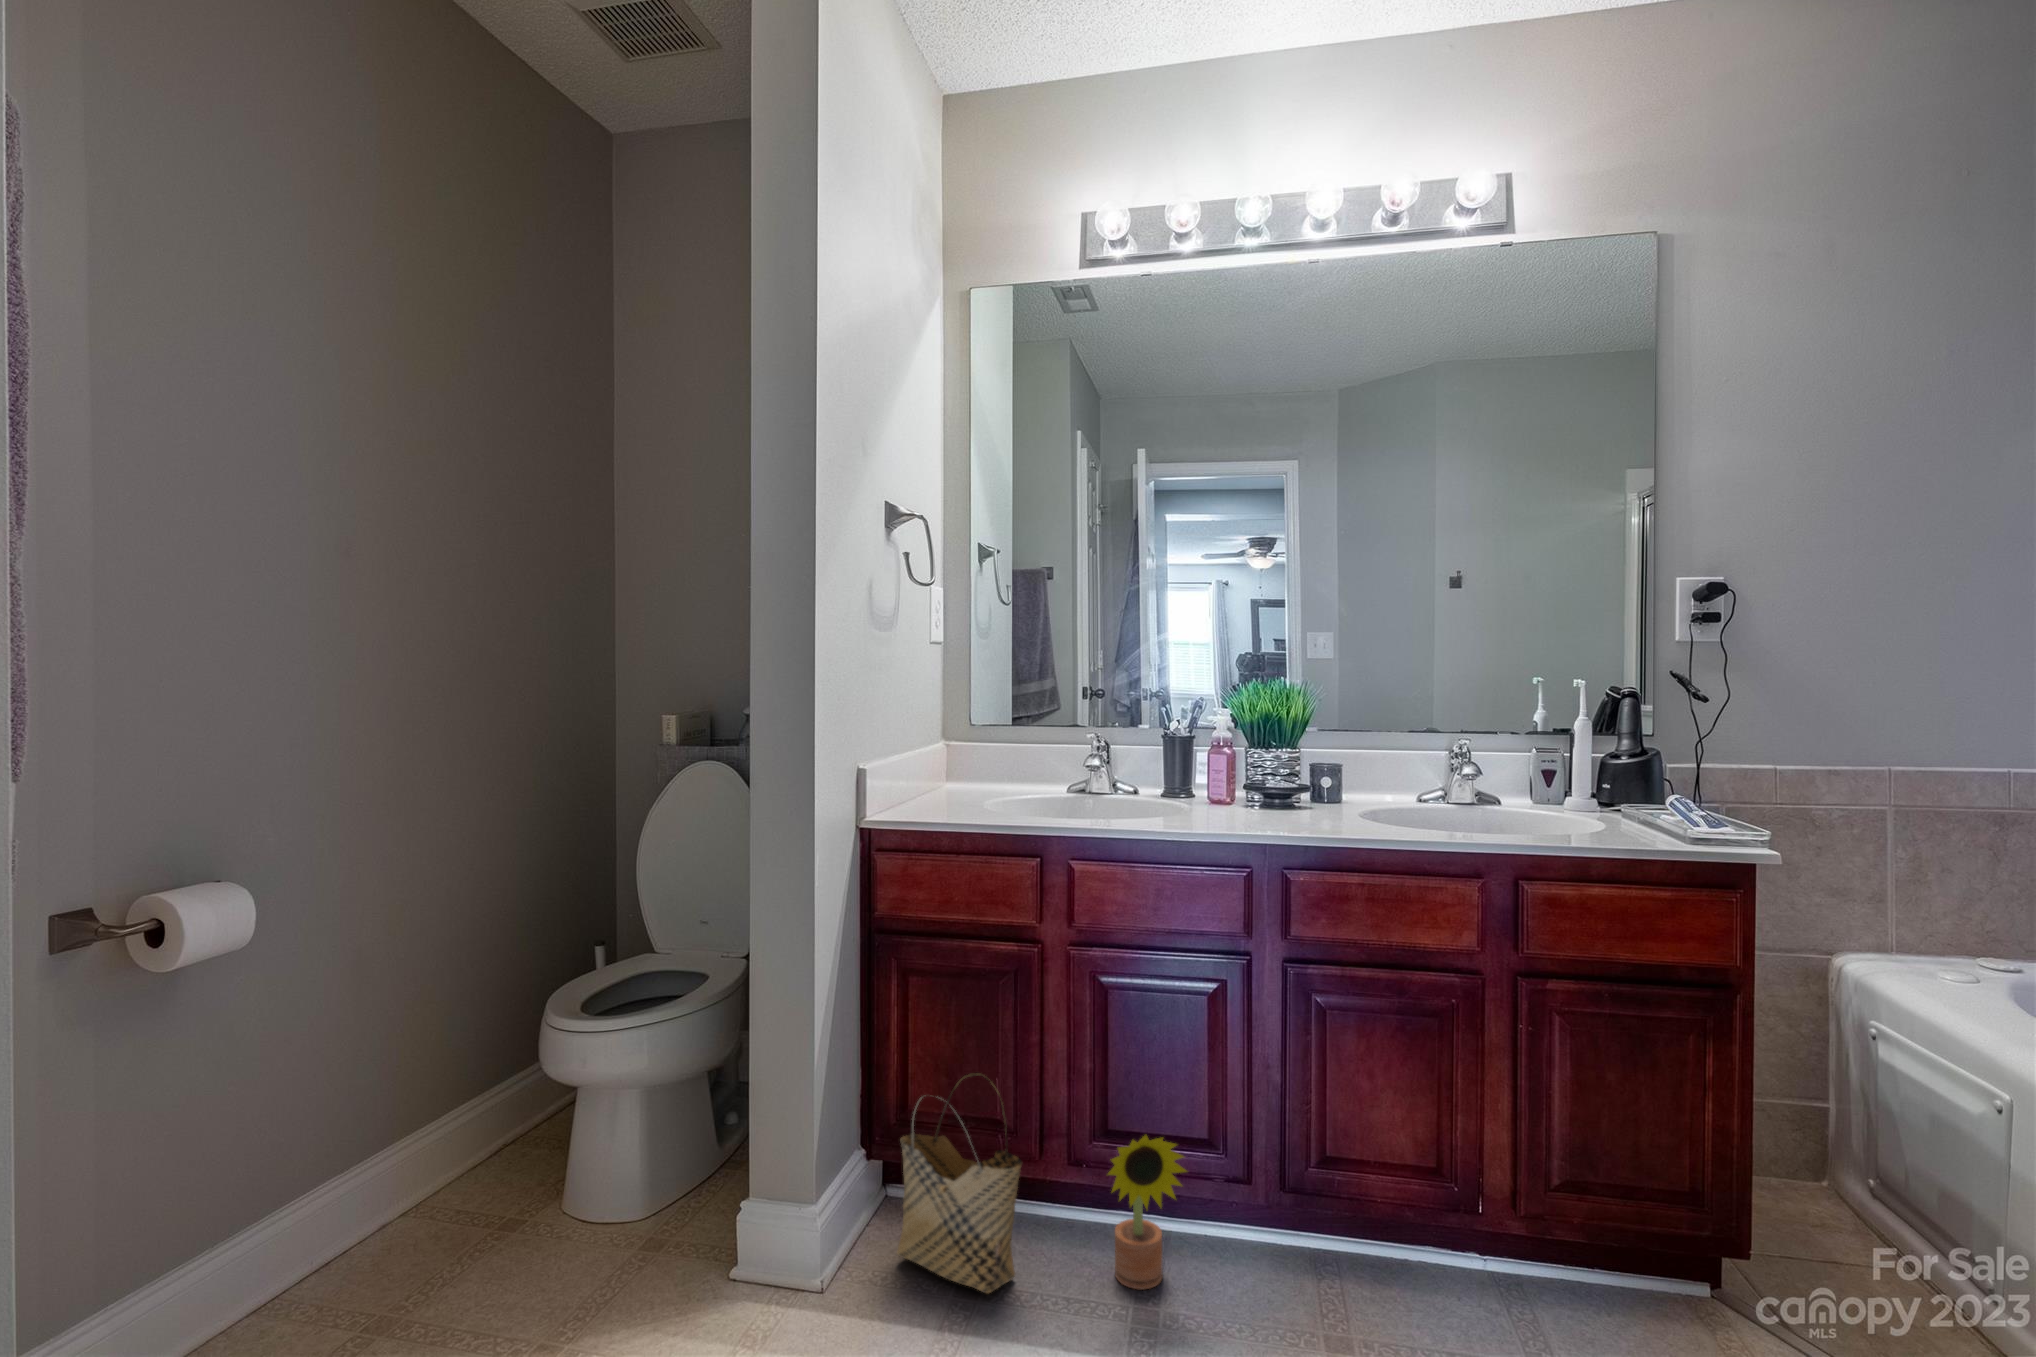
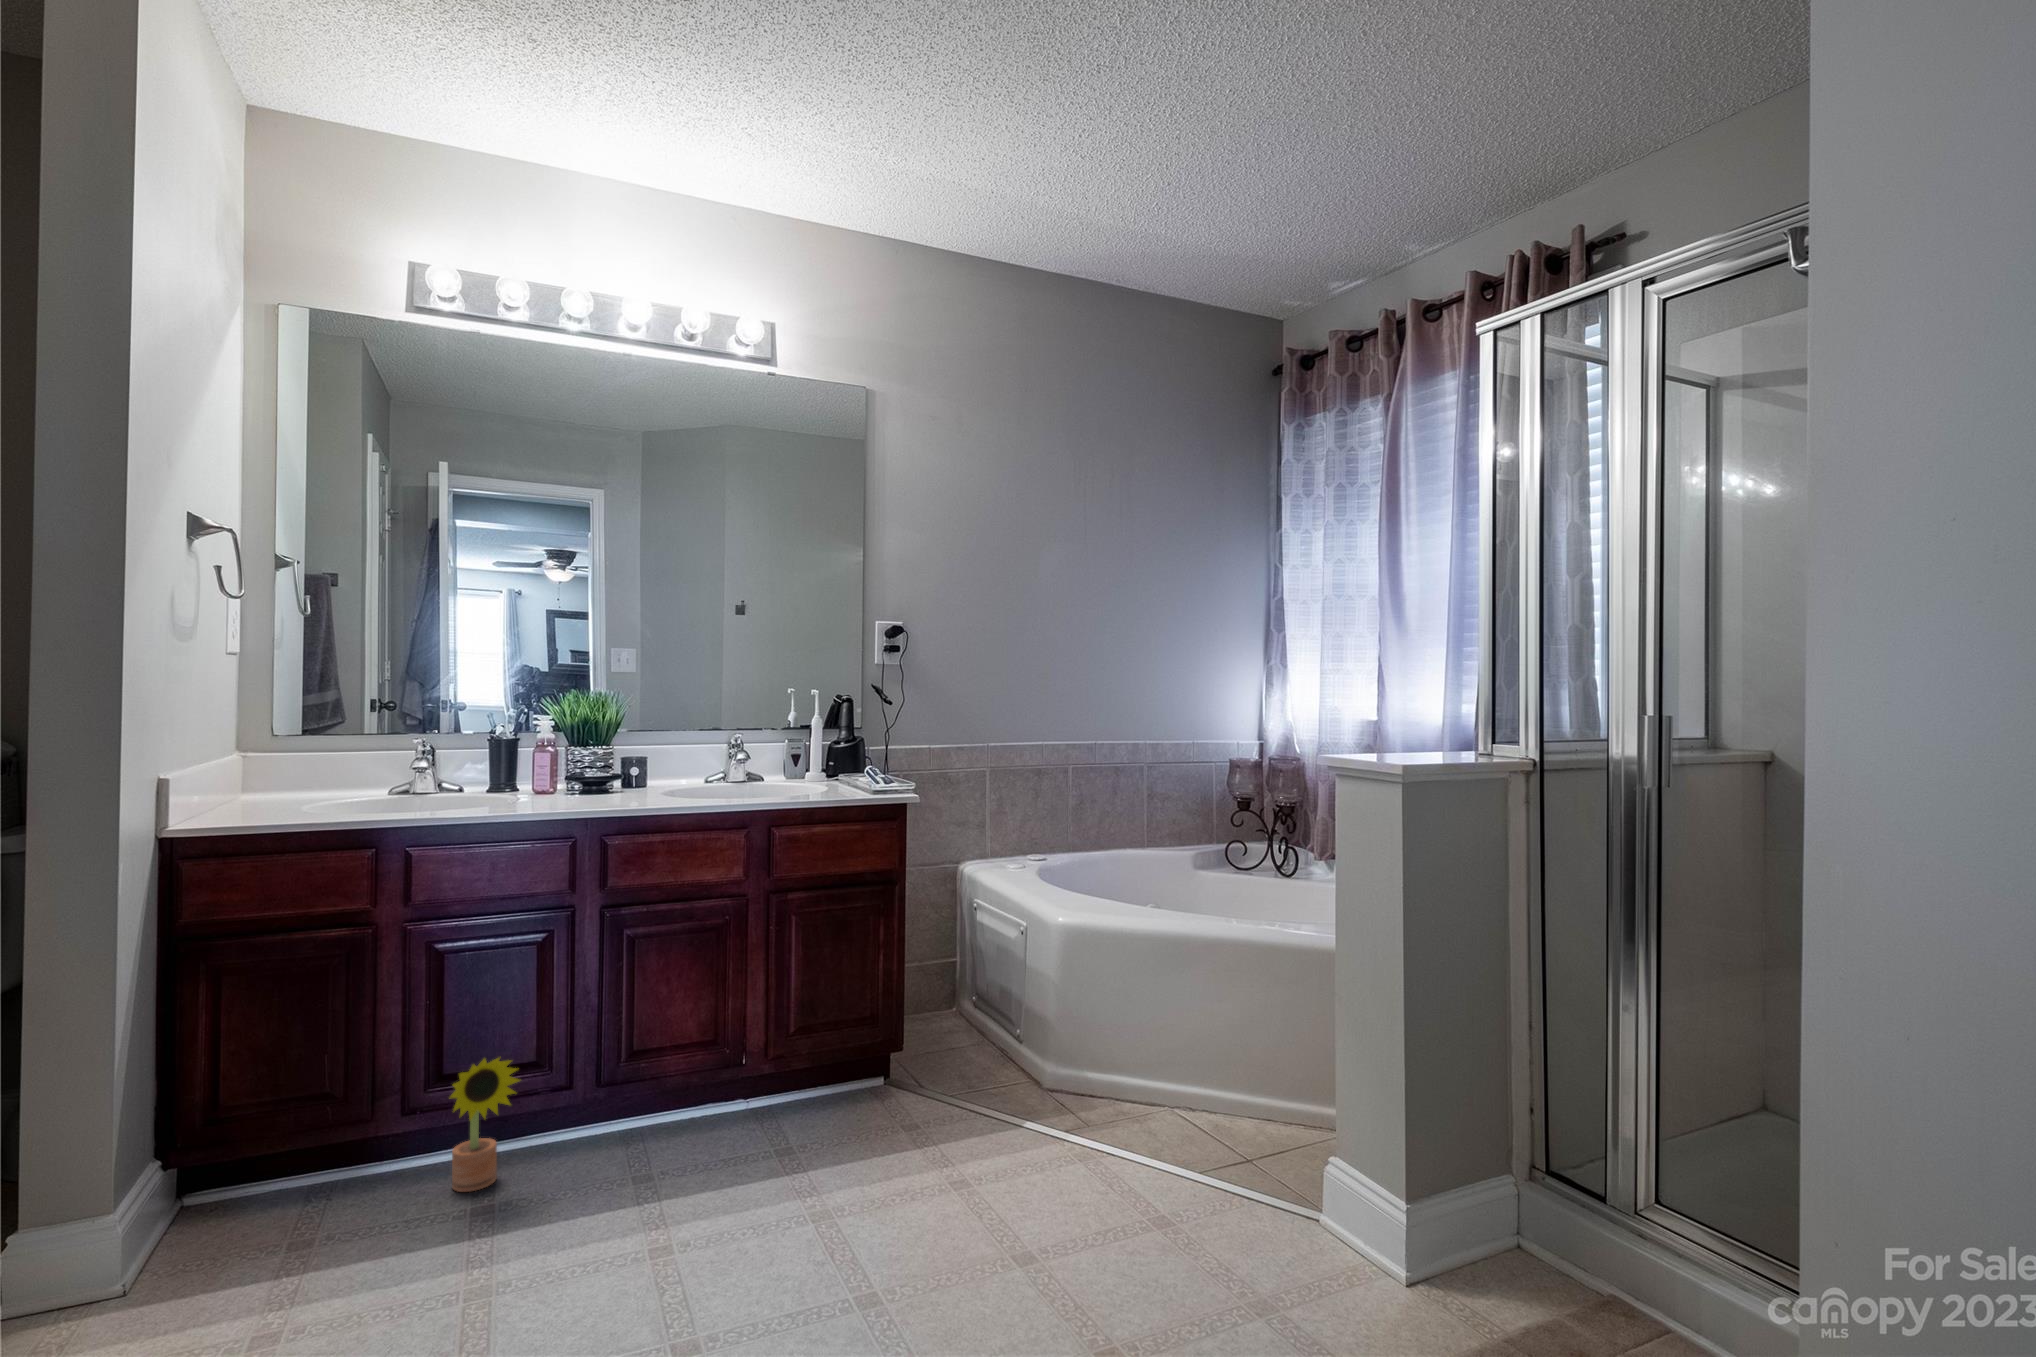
woven basket: present [897,1073,1022,1293] -> none [215,1048,362,1238]

